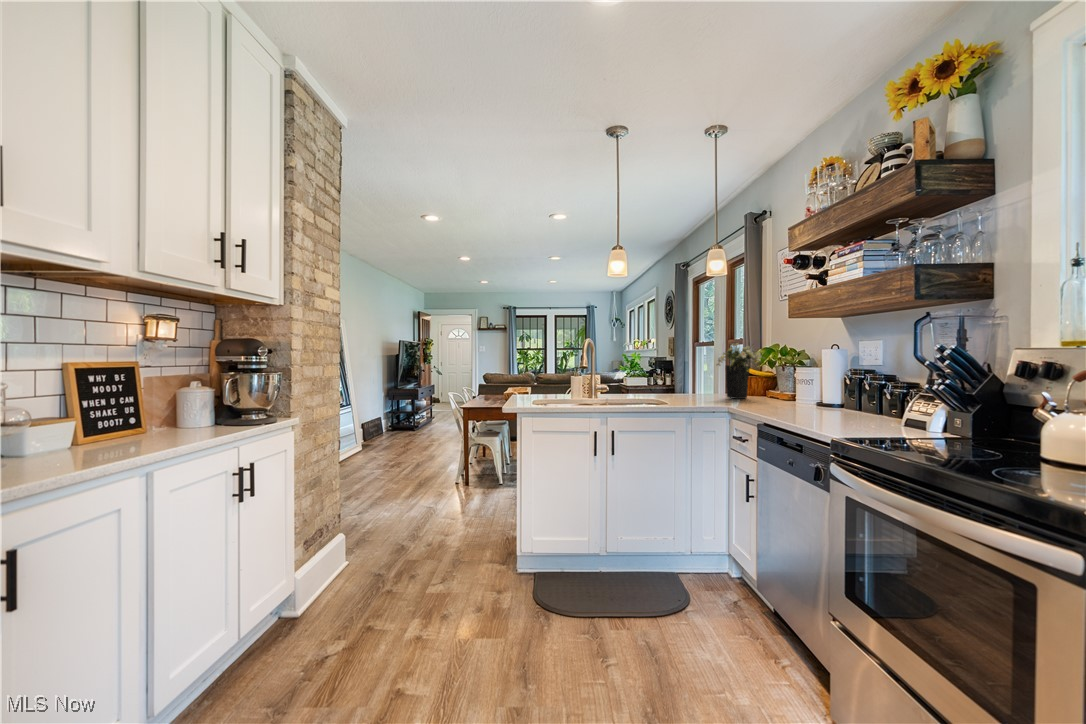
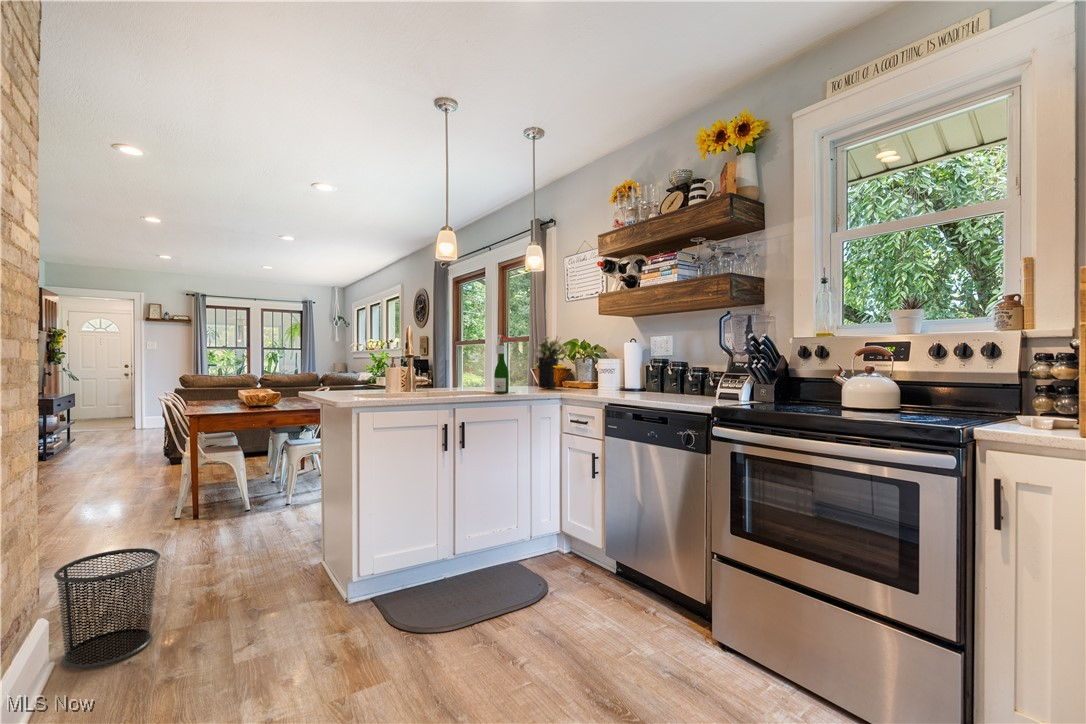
wine bottle: none [658,345,680,404] -> present [494,335,516,393]
waste bin: none [342,499,398,572] -> present [54,548,160,669]

